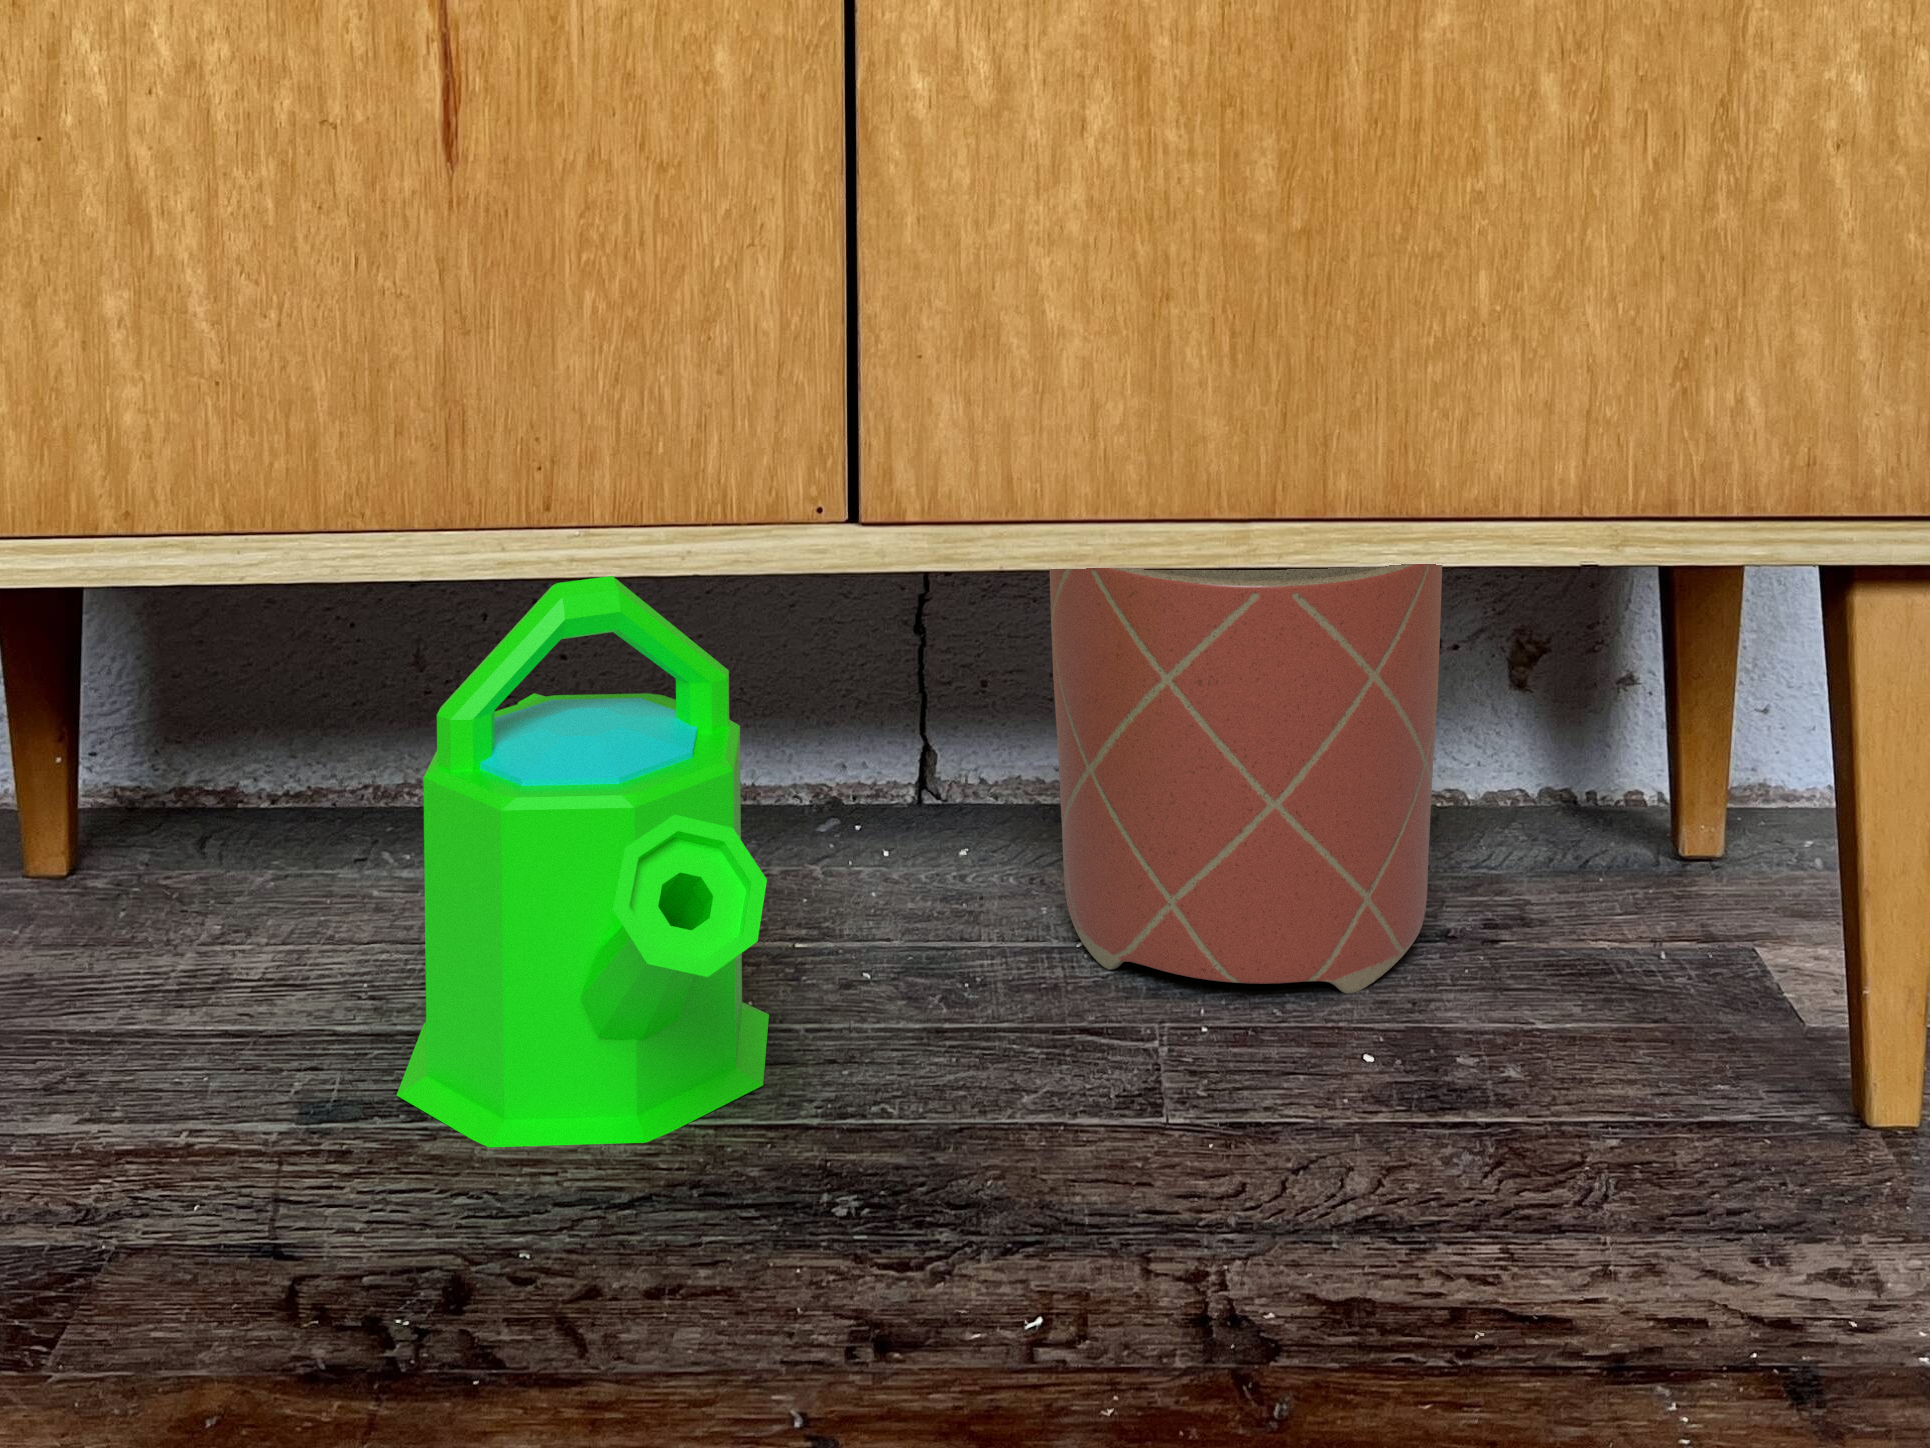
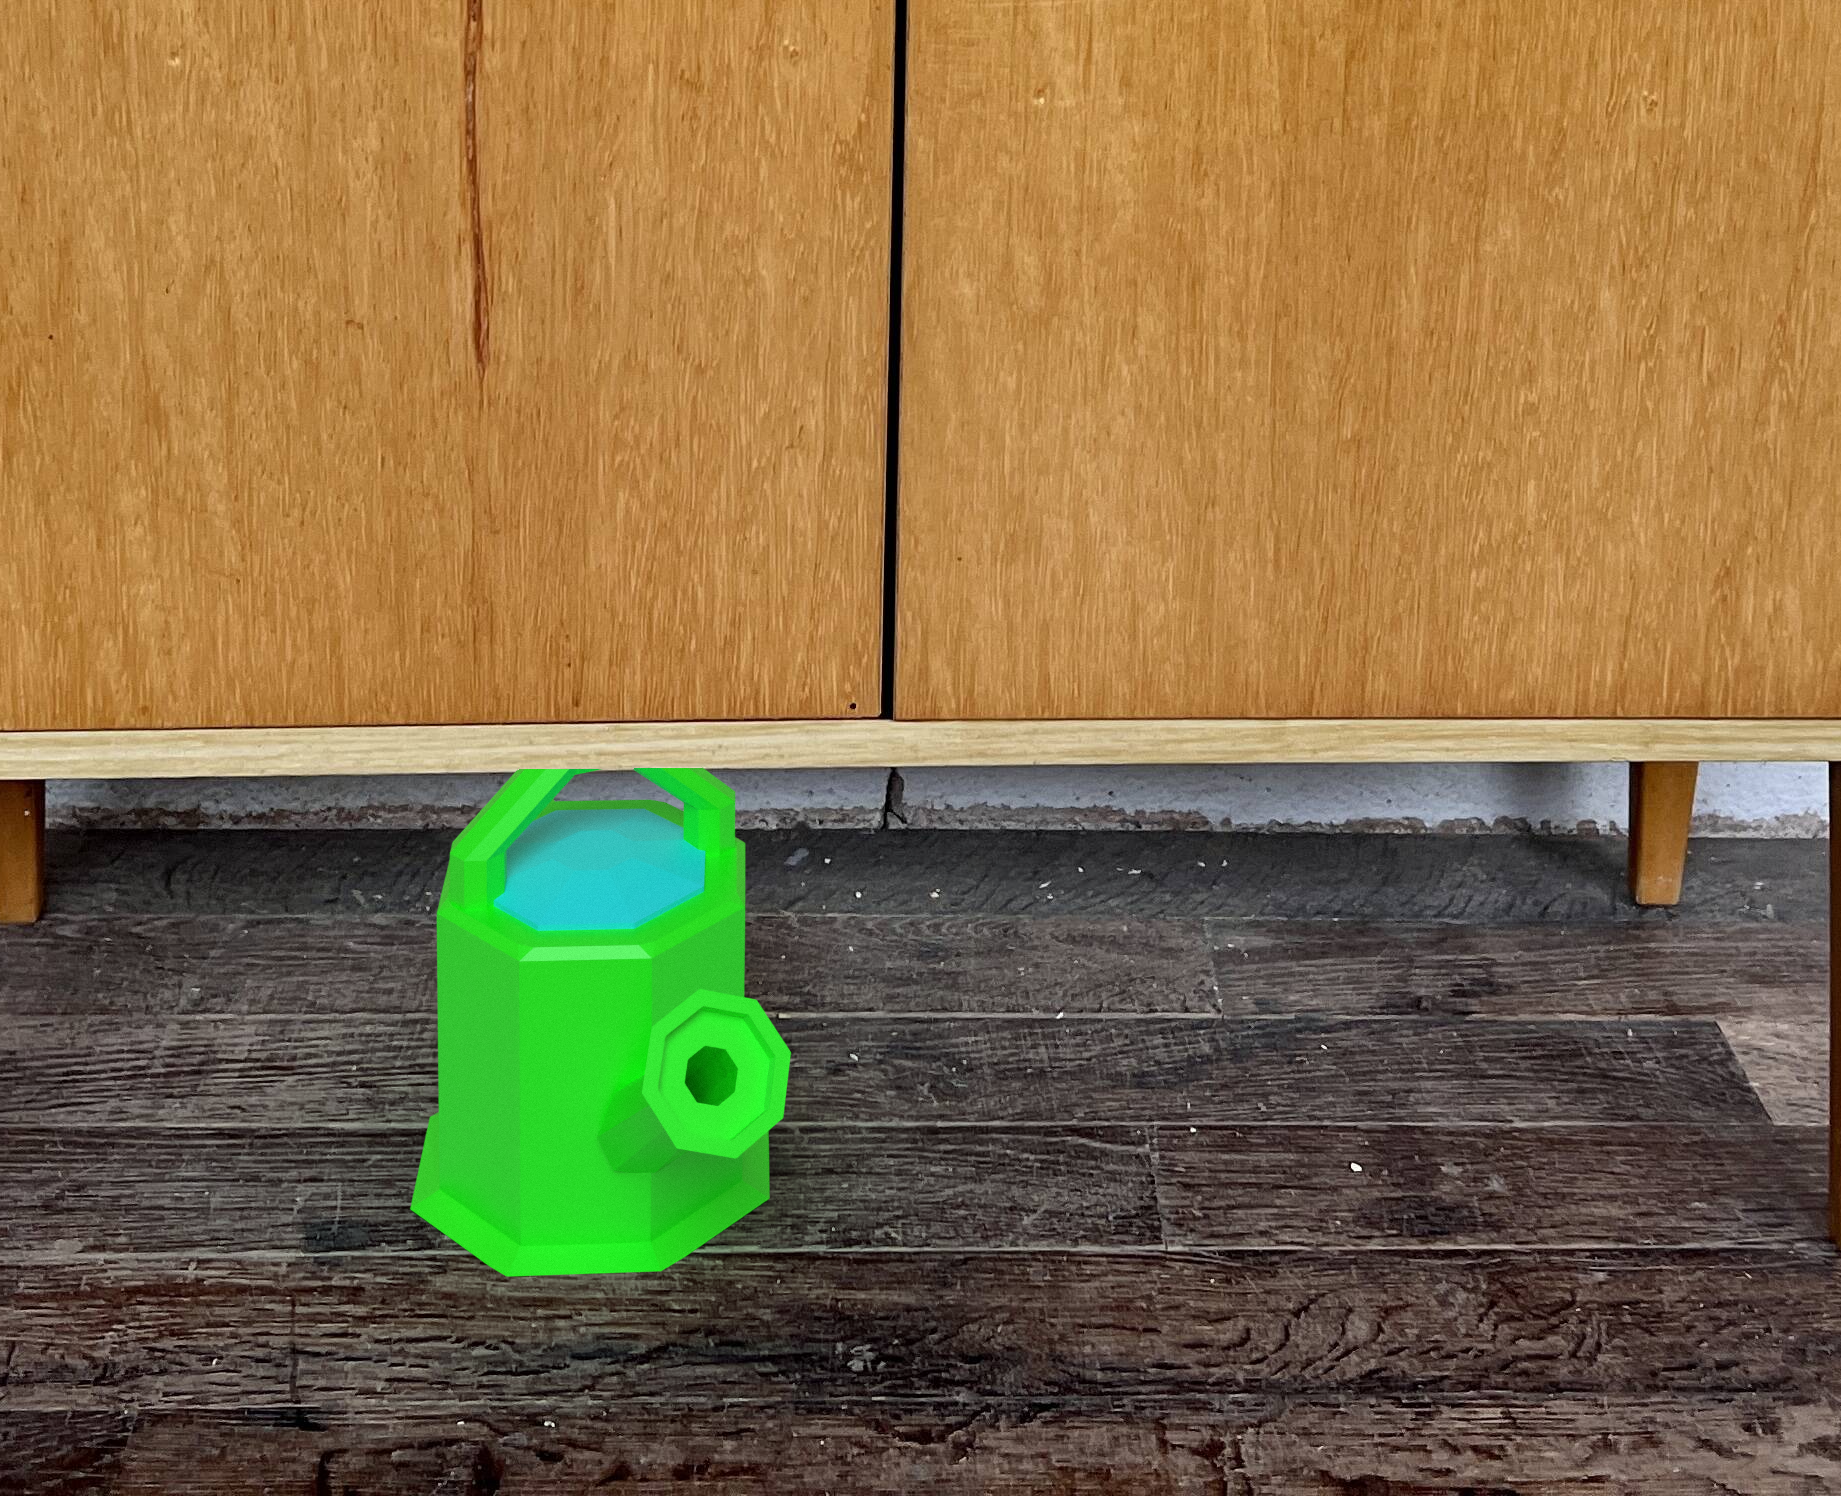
planter: present [1050,564,1442,994] -> none [1042,550,1433,1082]

